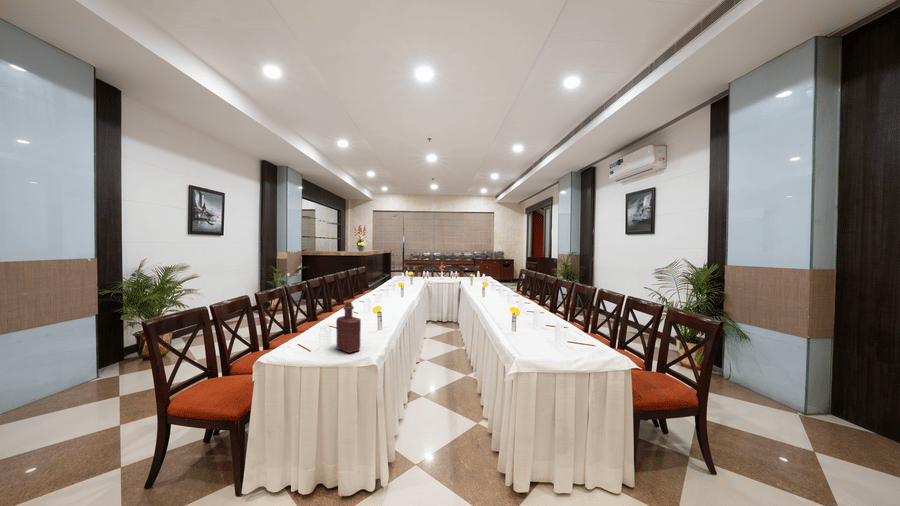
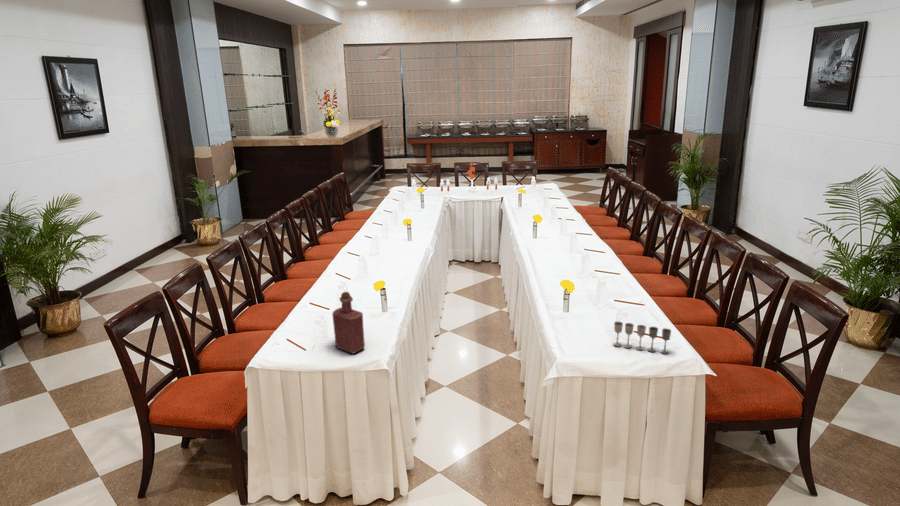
wine glass: none [554,330,599,355] -> present [614,321,671,354]

